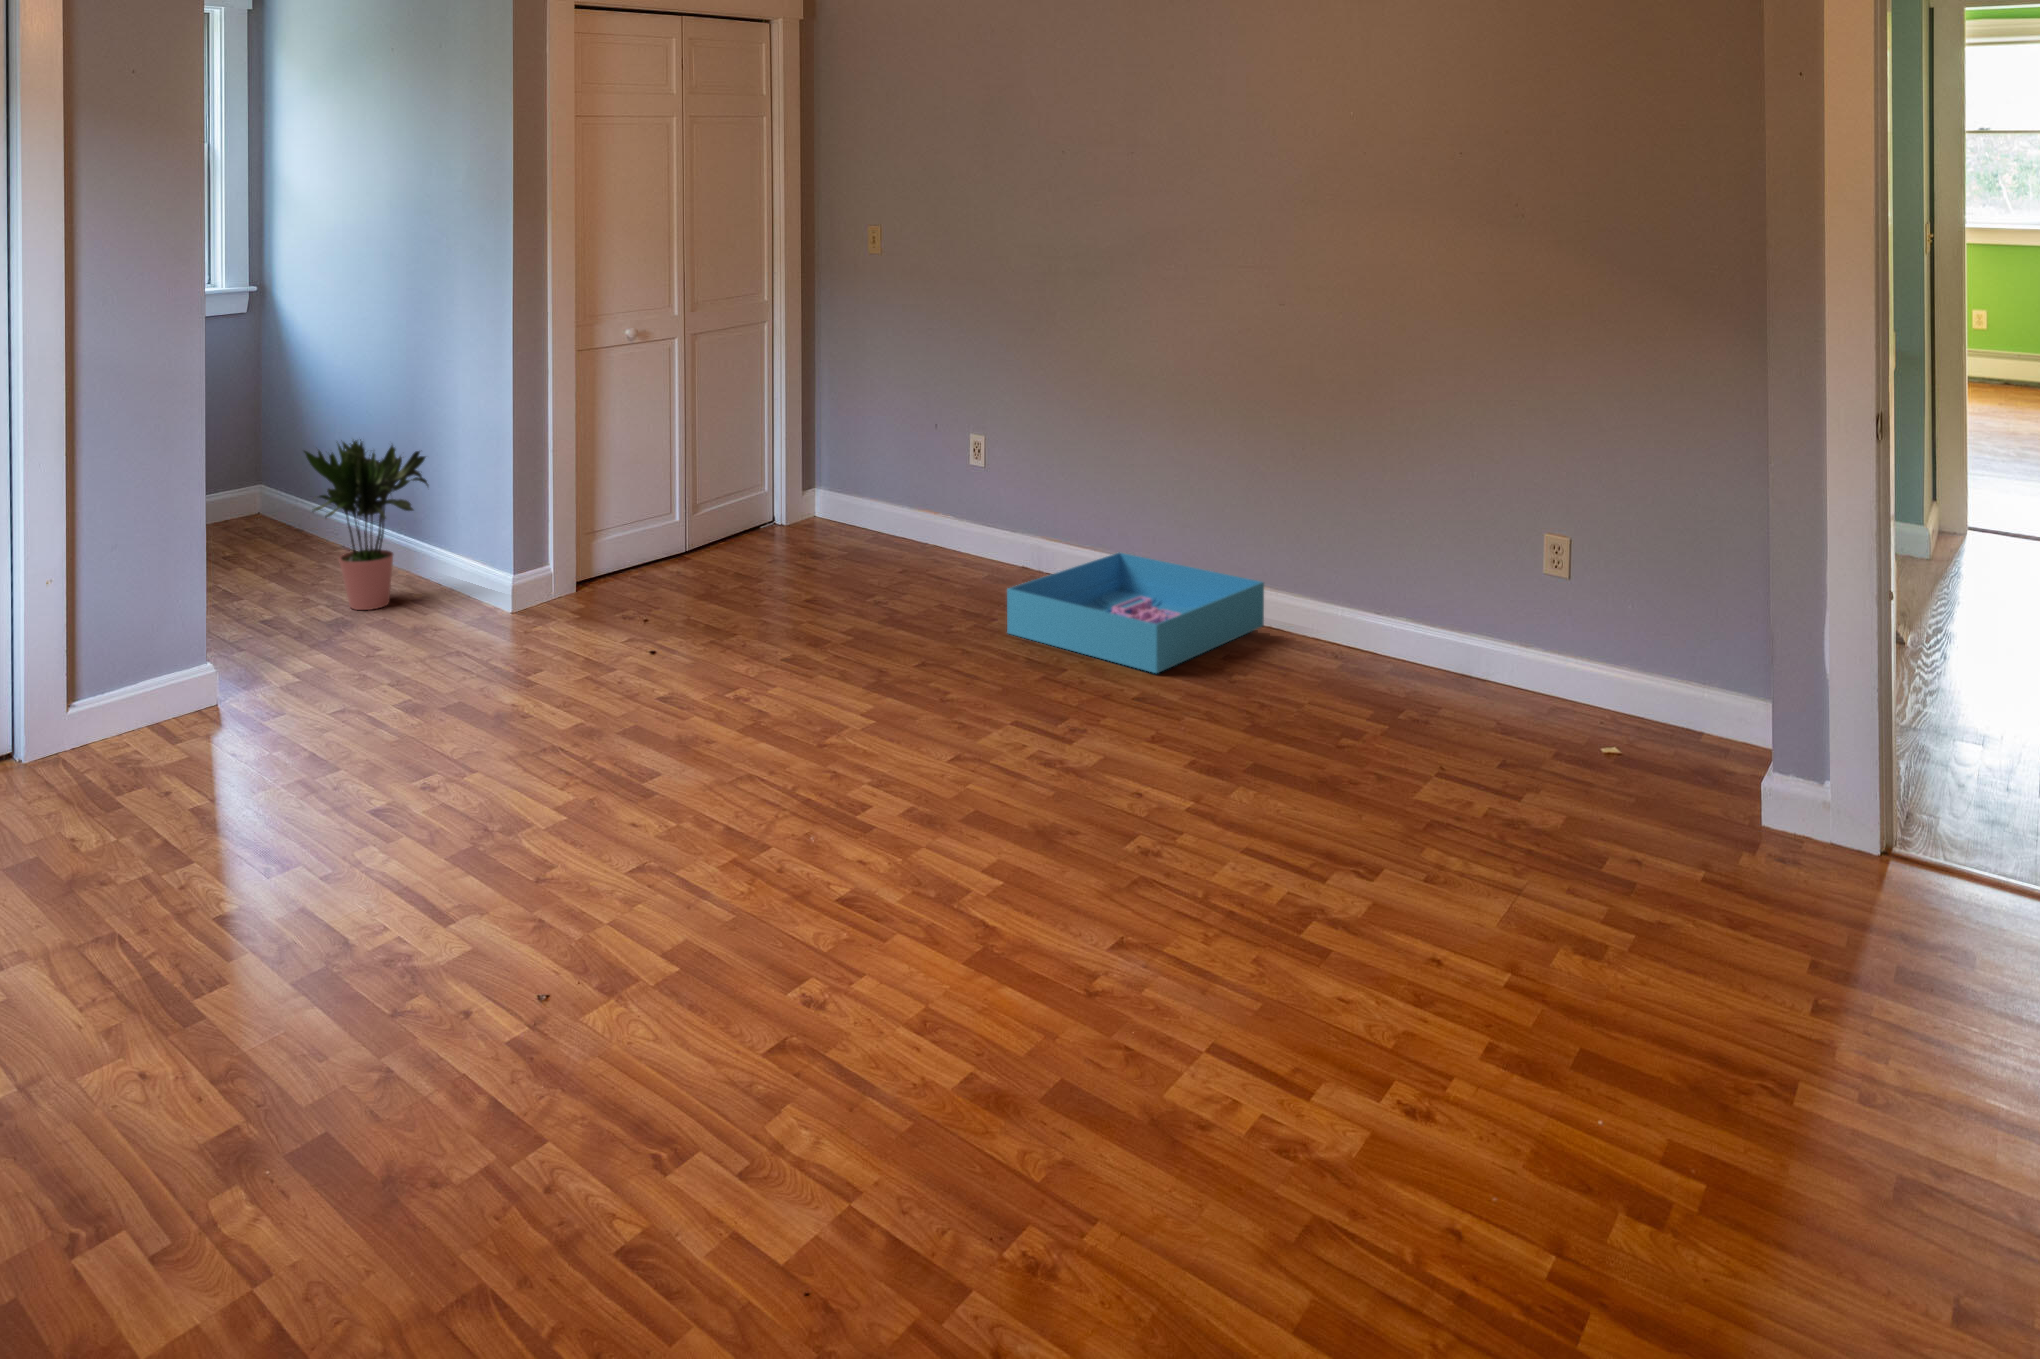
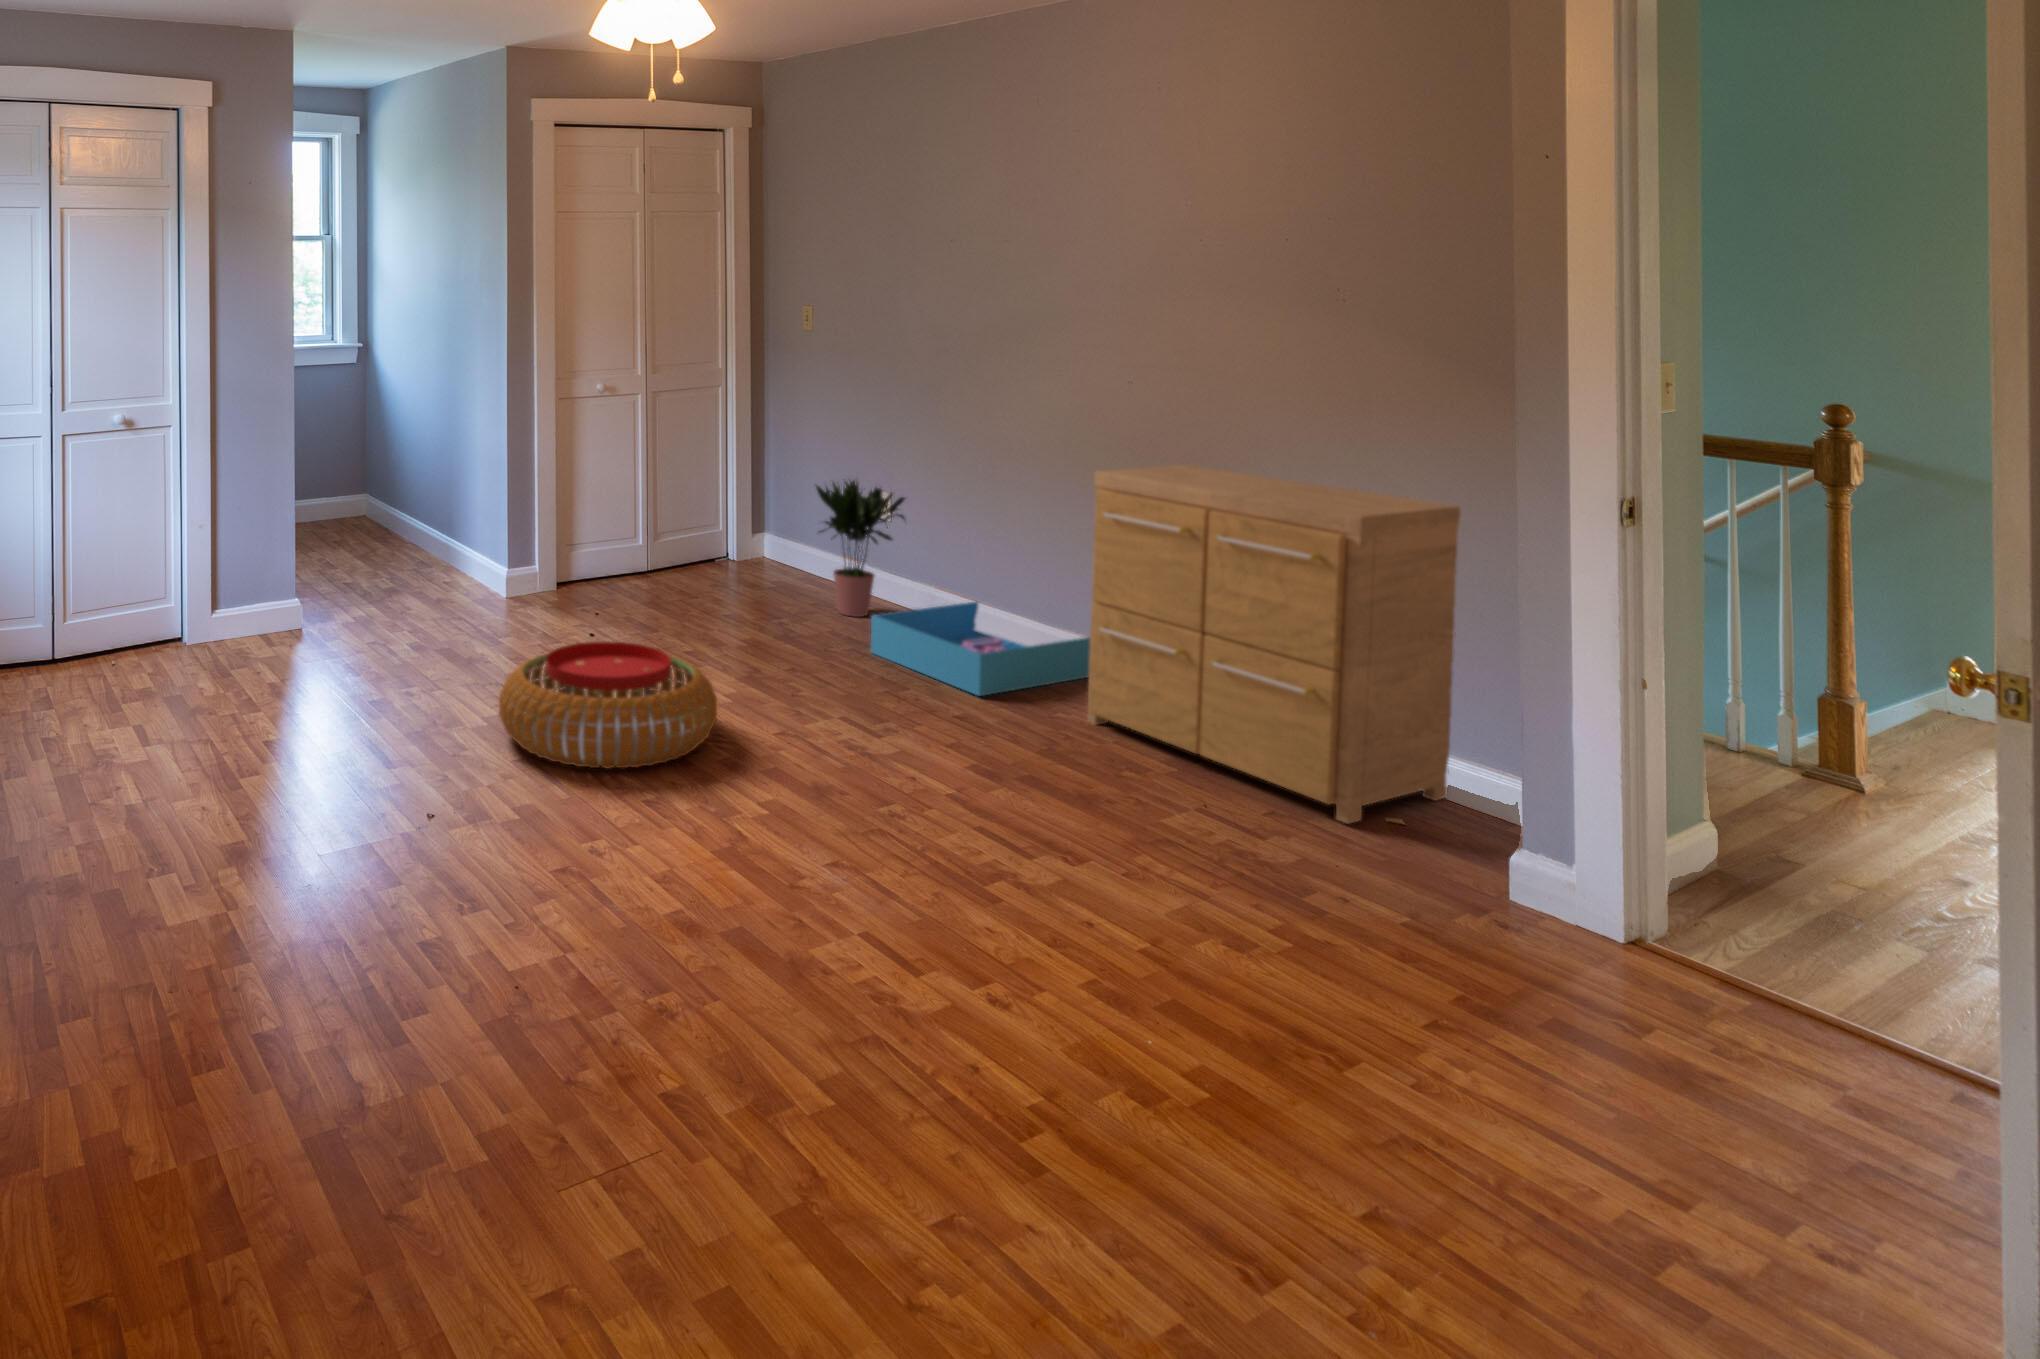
dresser: none [1283,385,1677,772] -> present [1087,465,1460,824]
potted plant: present [304,439,428,610] -> present [816,481,905,617]
pouf: none [588,676,890,864] -> present [499,641,717,769]

